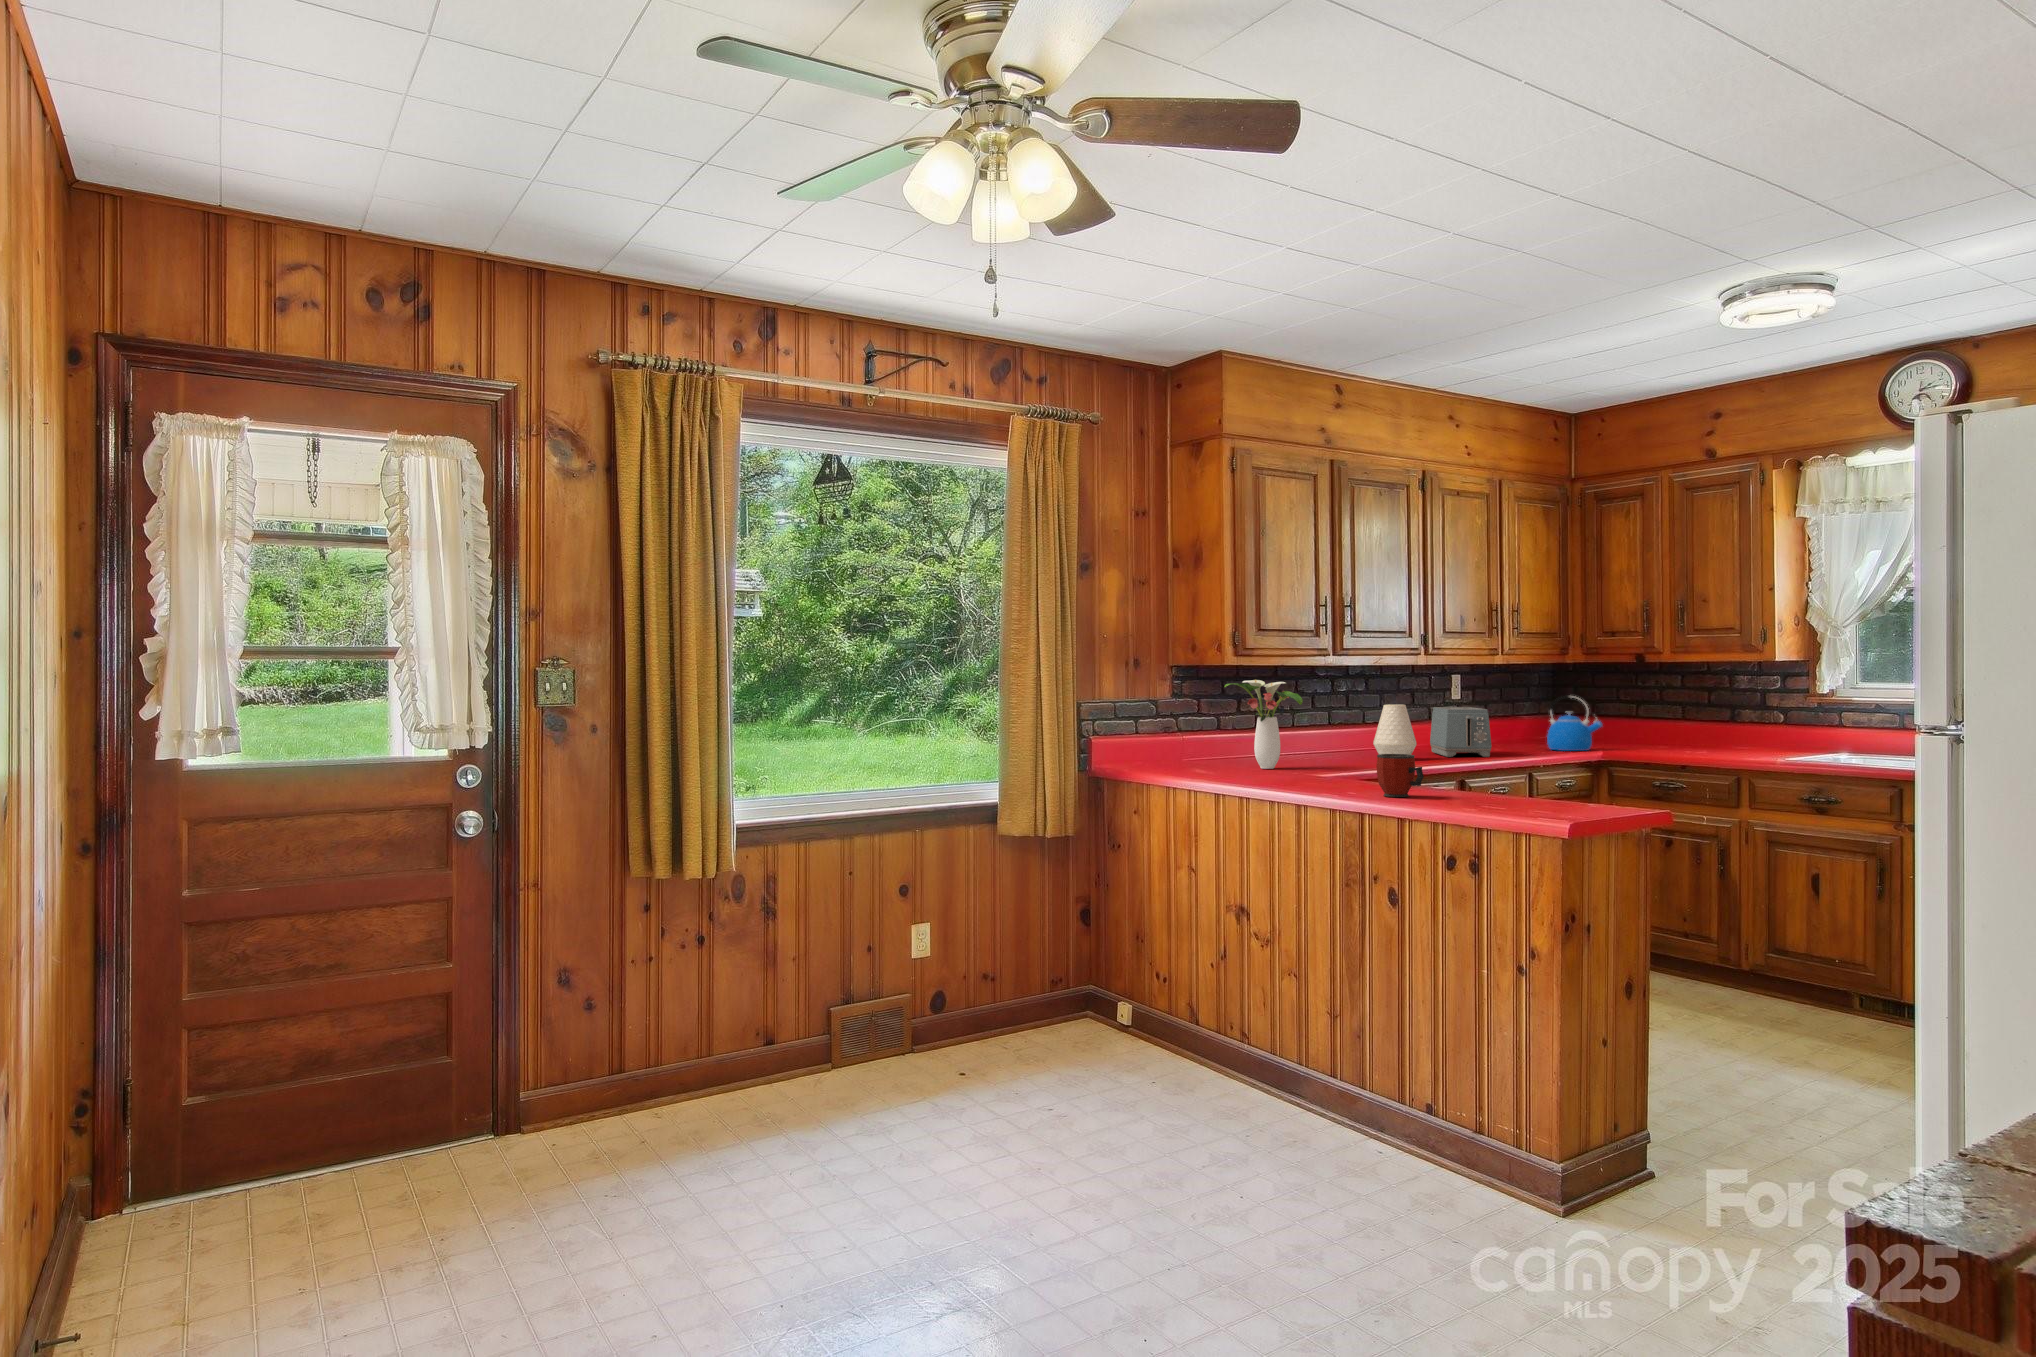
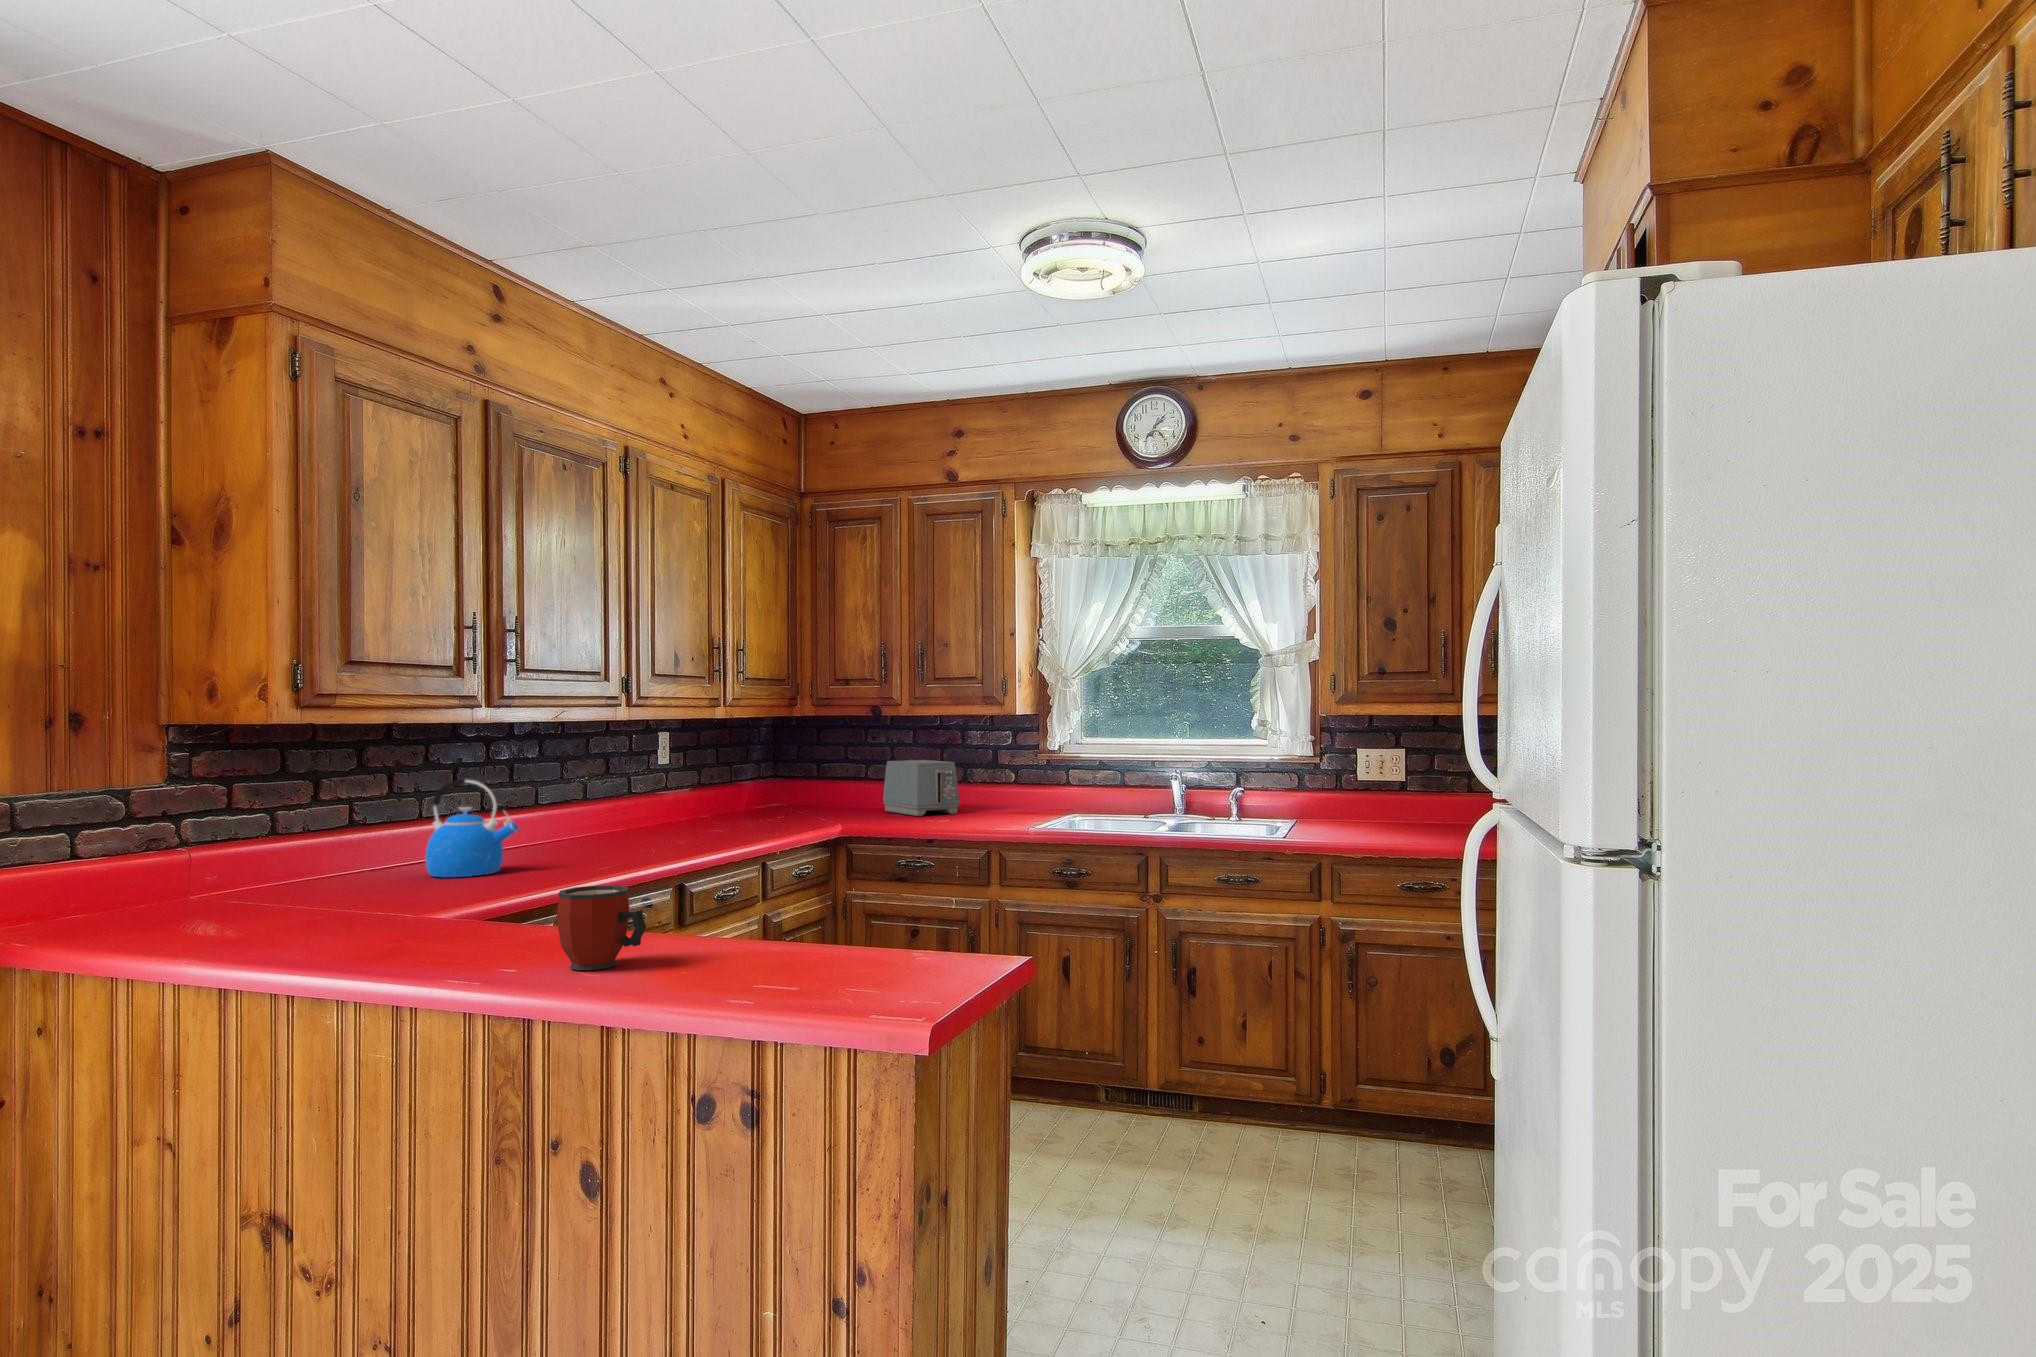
flower arrangement: present [1224,679,1303,769] -> none [274,746,427,901]
kettle: present [1547,695,1602,751] -> present [425,779,519,878]
vase: present [1373,705,1417,755] -> none [549,778,614,862]
toaster: present [1430,707,1492,757] -> present [883,760,959,816]

